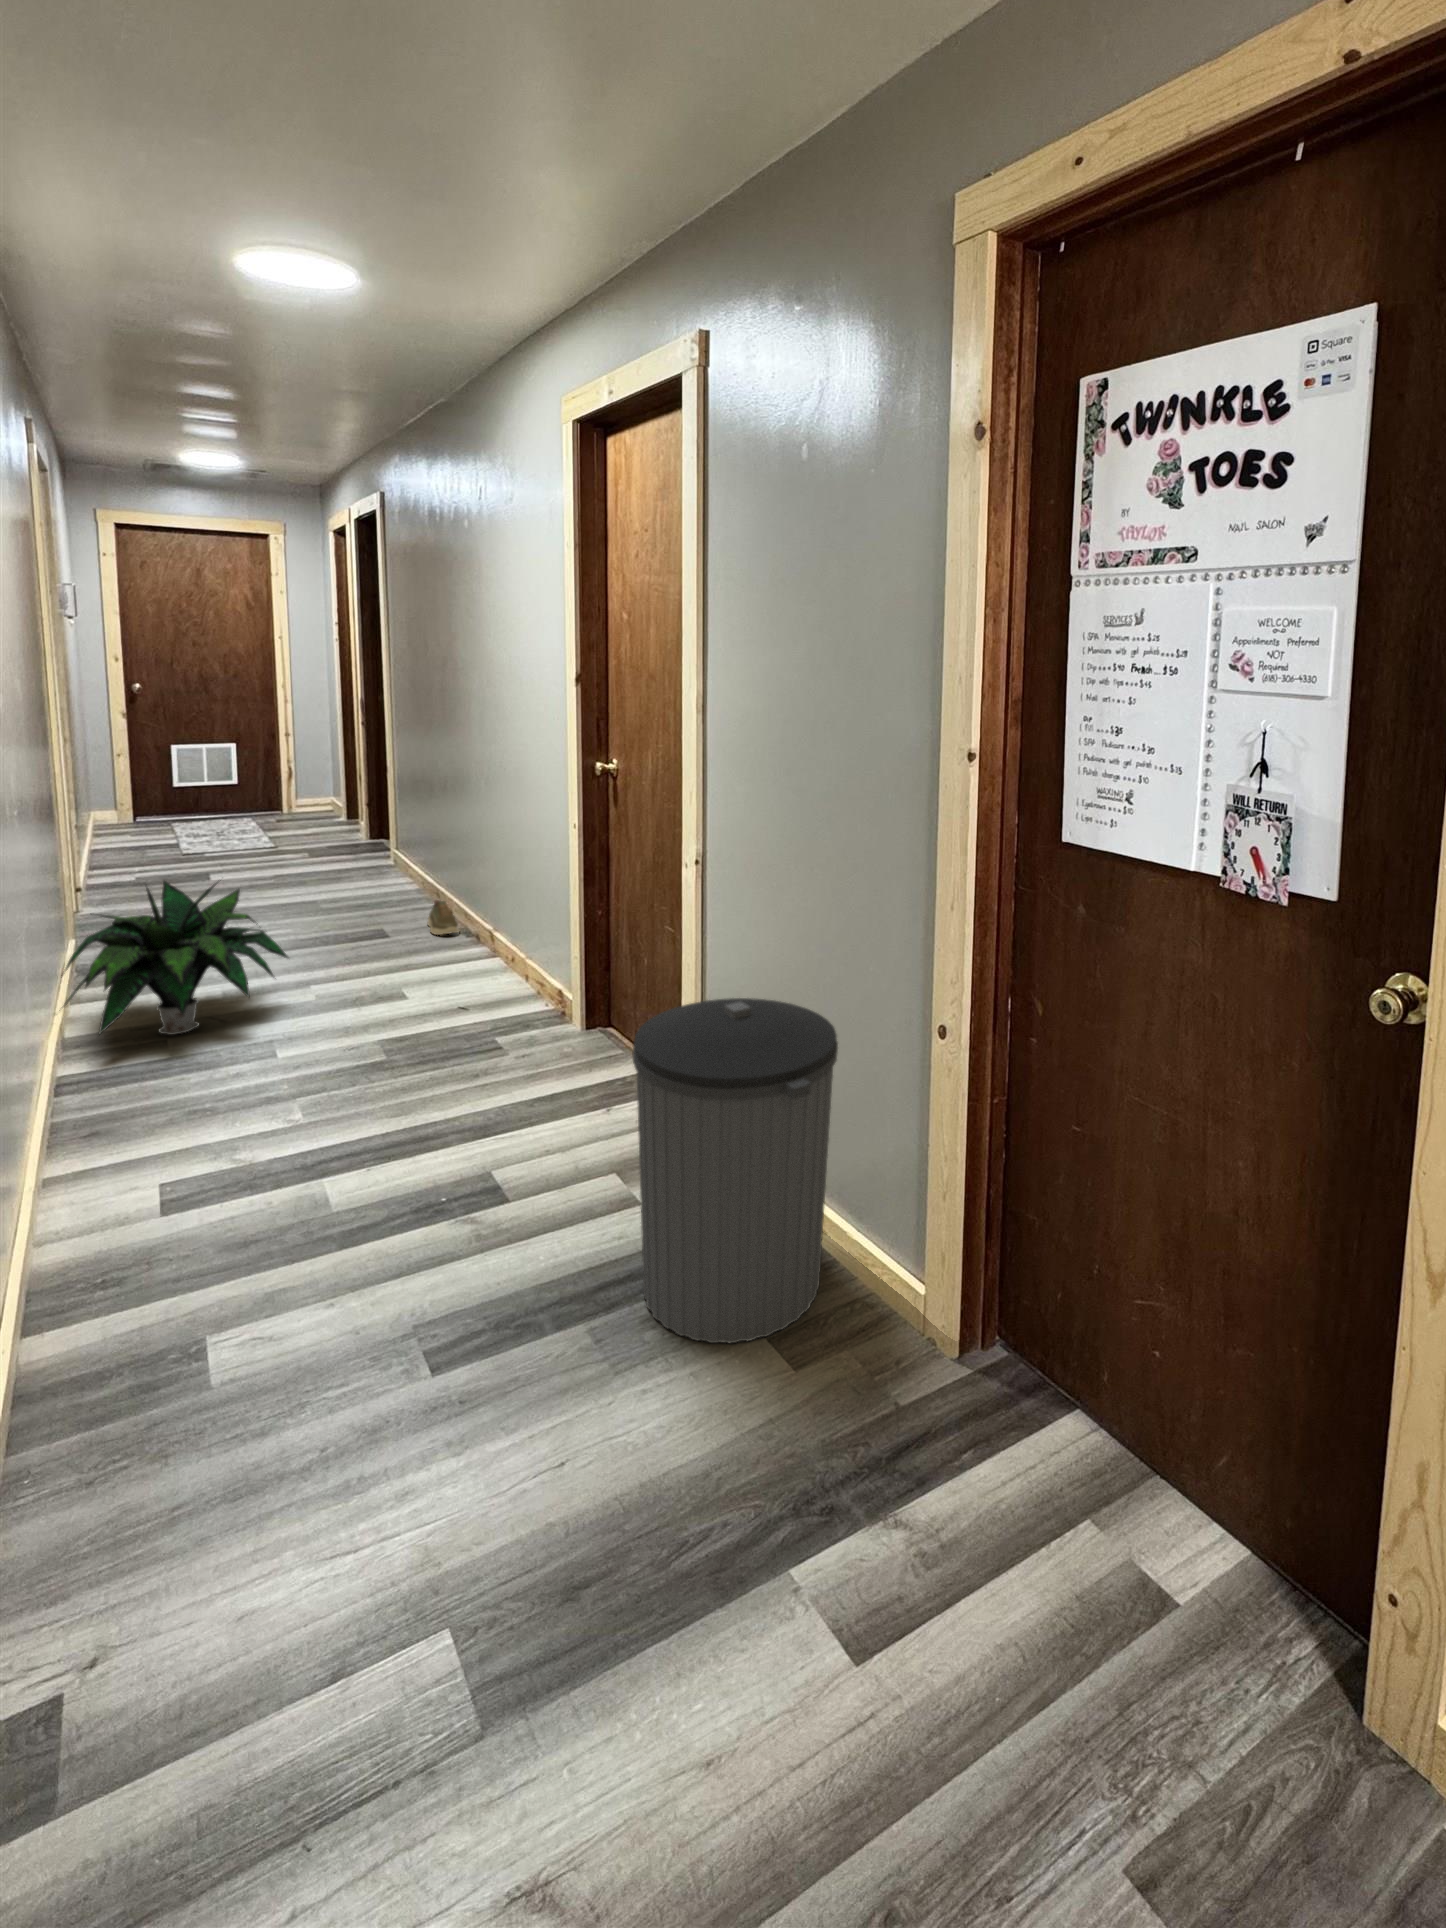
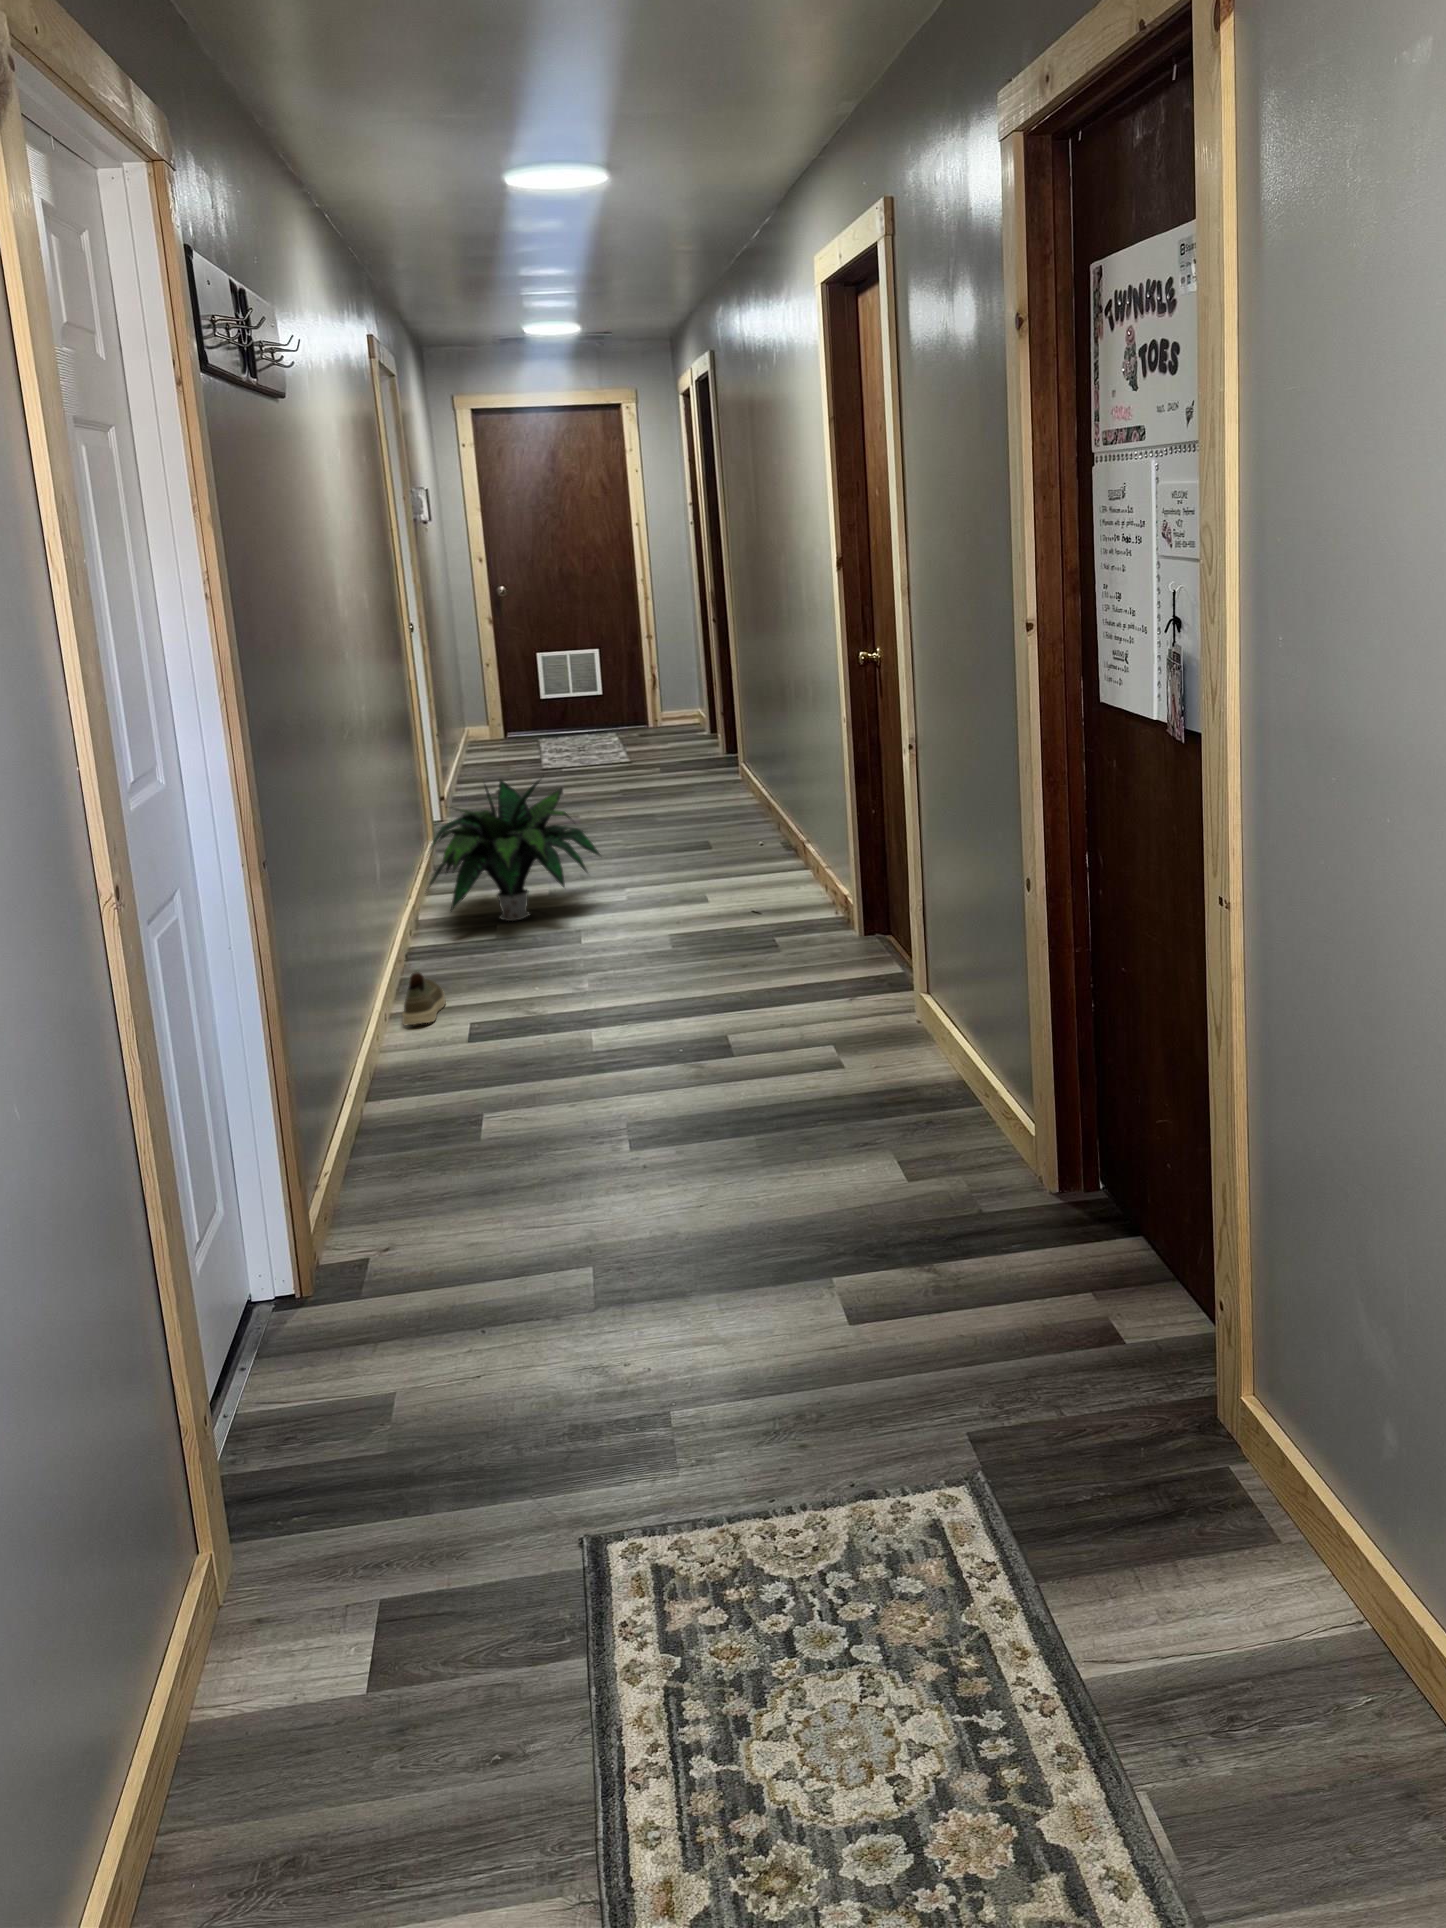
shoe: present [427,900,459,935] -> present [402,972,446,1025]
trash can: present [633,998,838,1343] -> none [786,865,972,1161]

